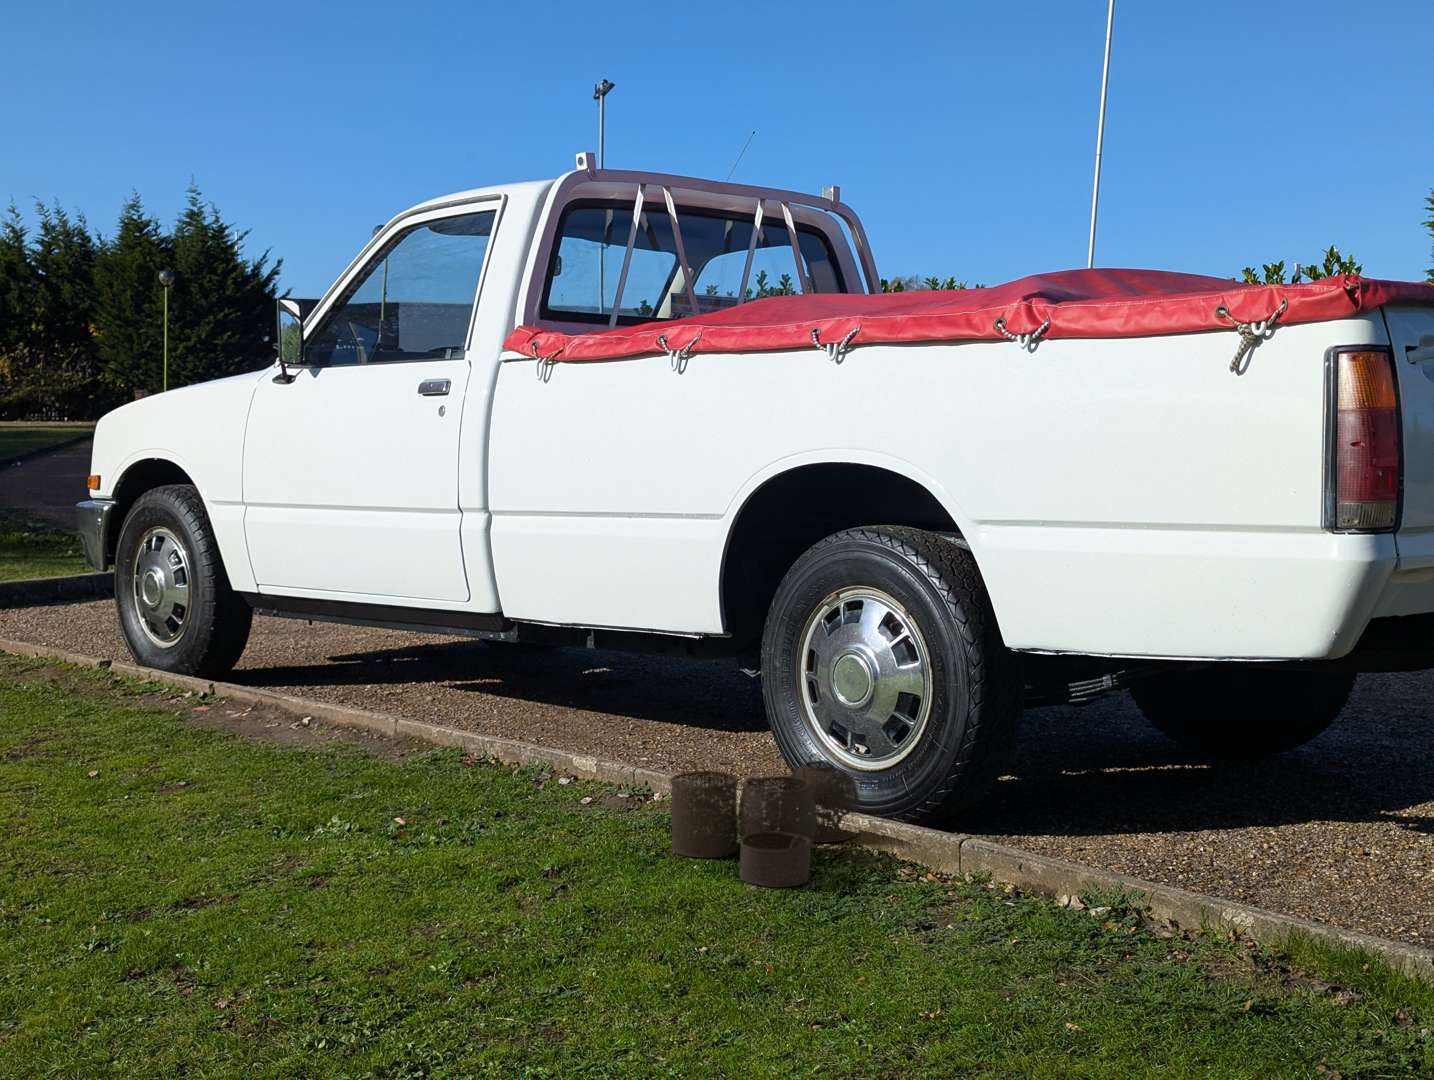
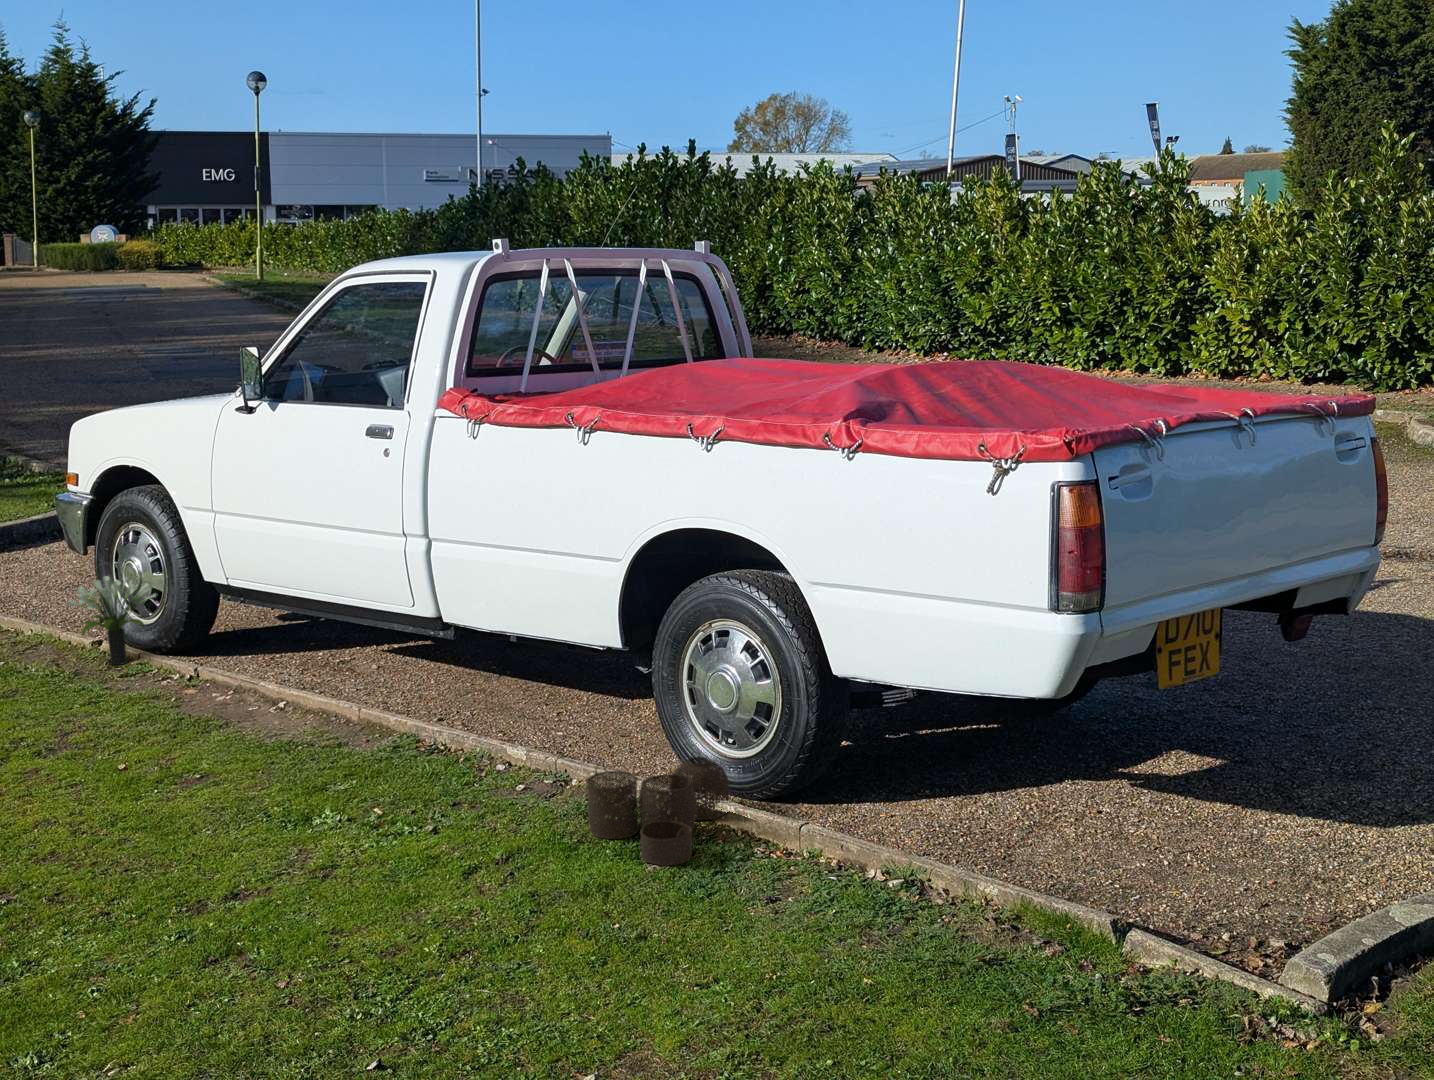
potted plant: none [72,580,175,687] -> present [68,576,156,665]

